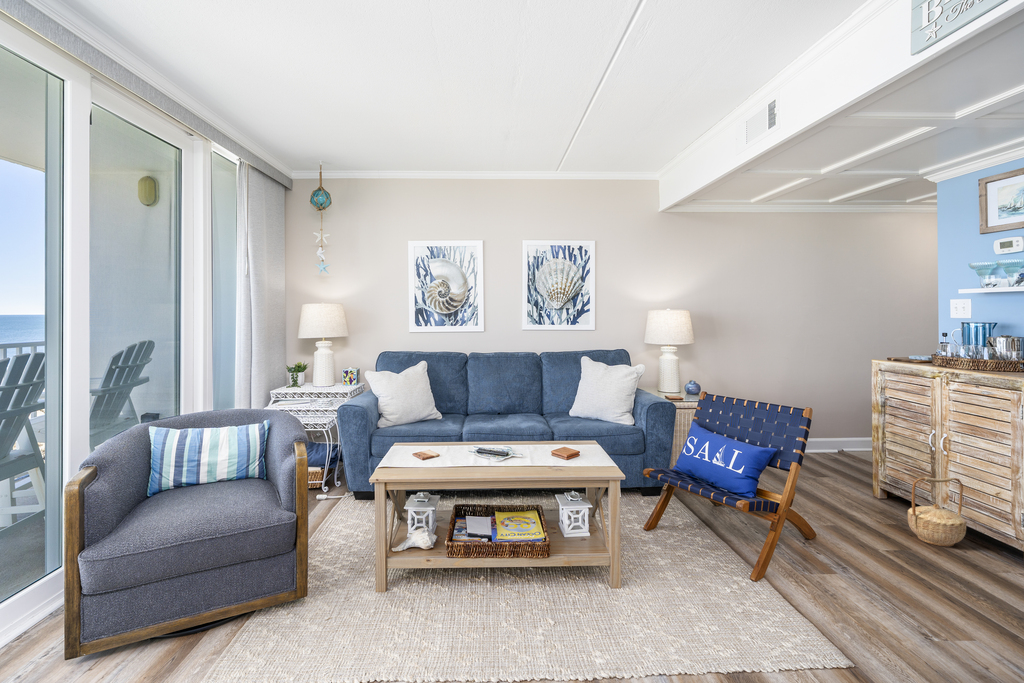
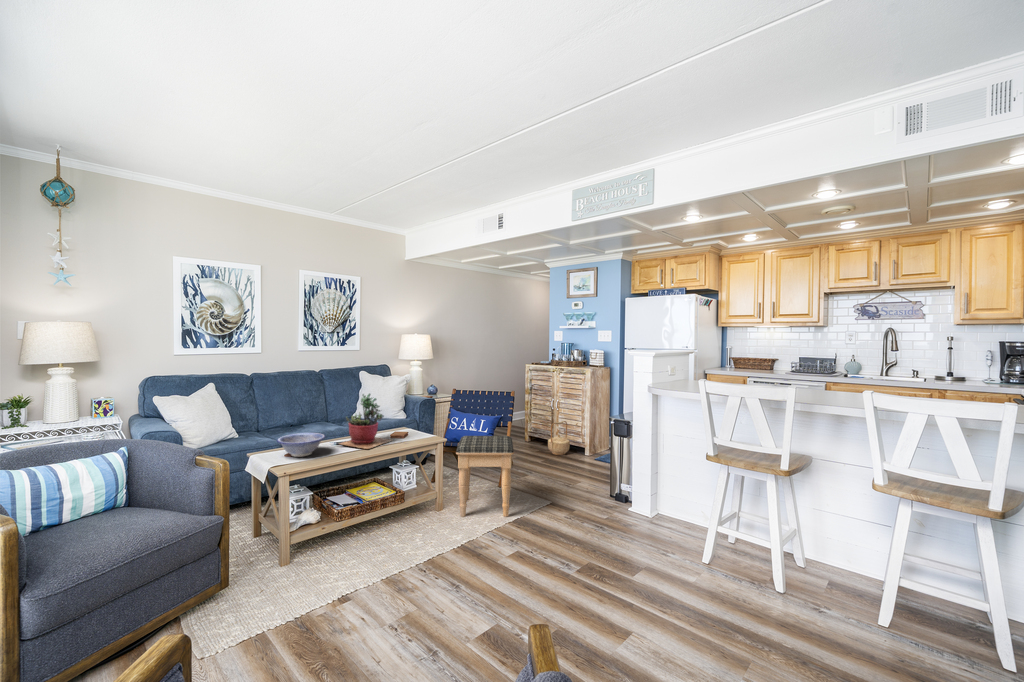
succulent plant: none [487,386,559,465] -> present [340,393,391,449]
decorative bowl: none [409,430,465,459] -> present [277,433,325,457]
footstool: none [632,472,763,641] -> present [456,436,514,517]

